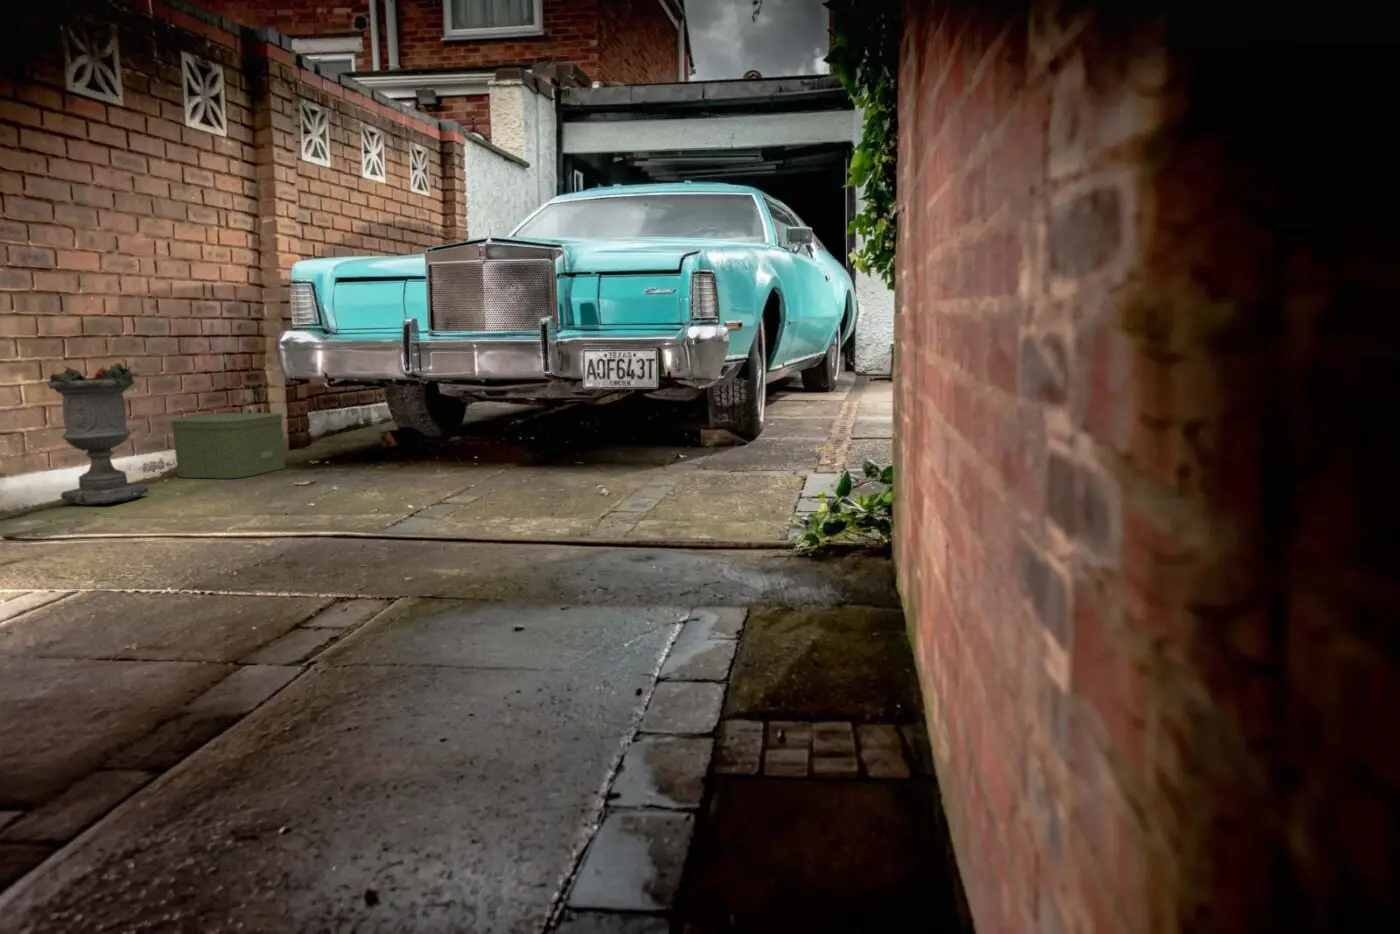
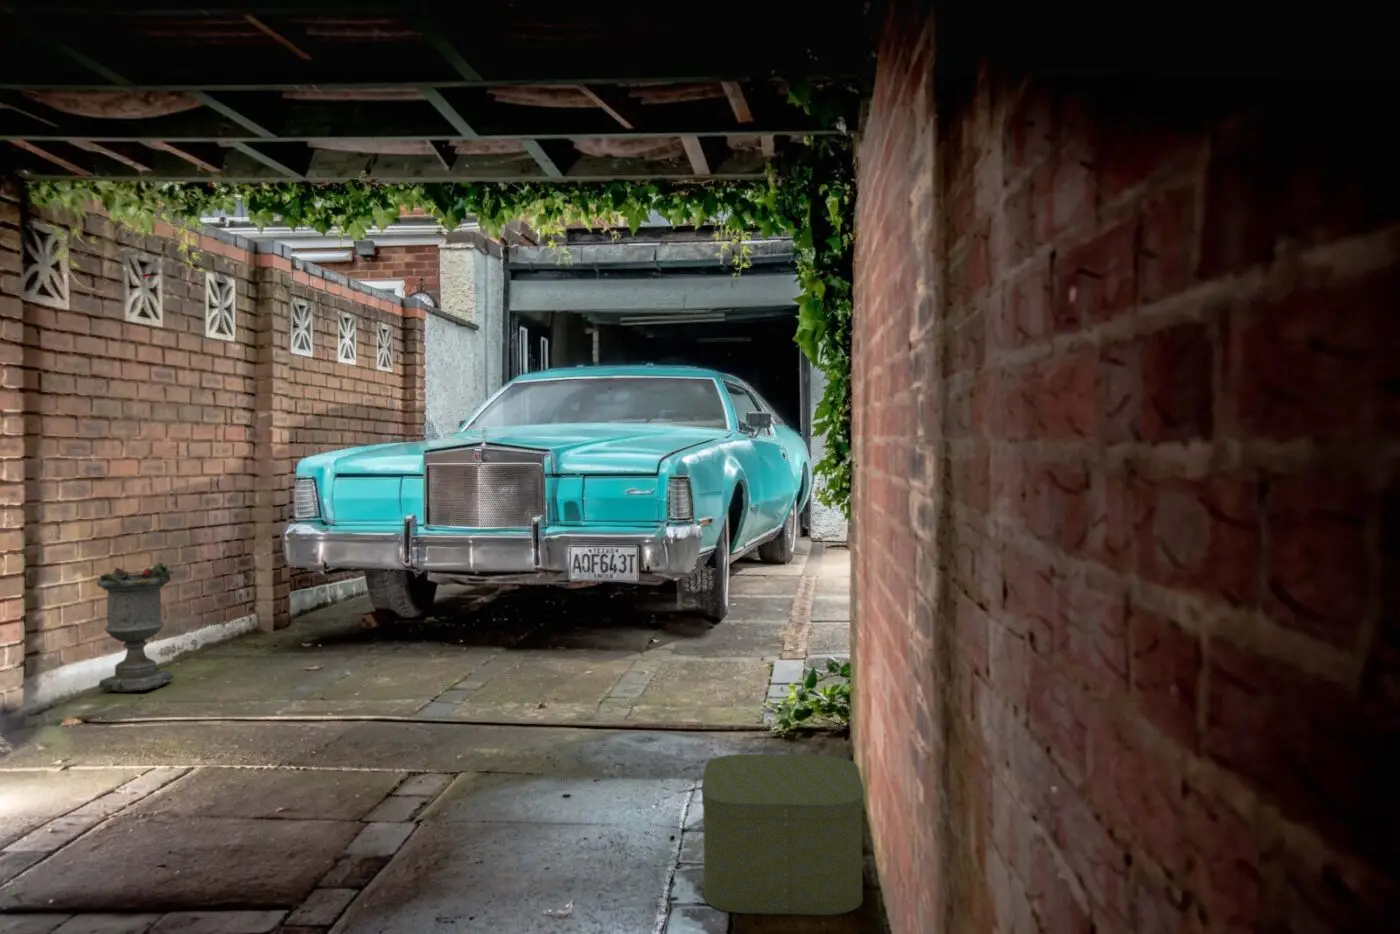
storage box: present [171,413,285,478] -> present [701,754,864,915]

